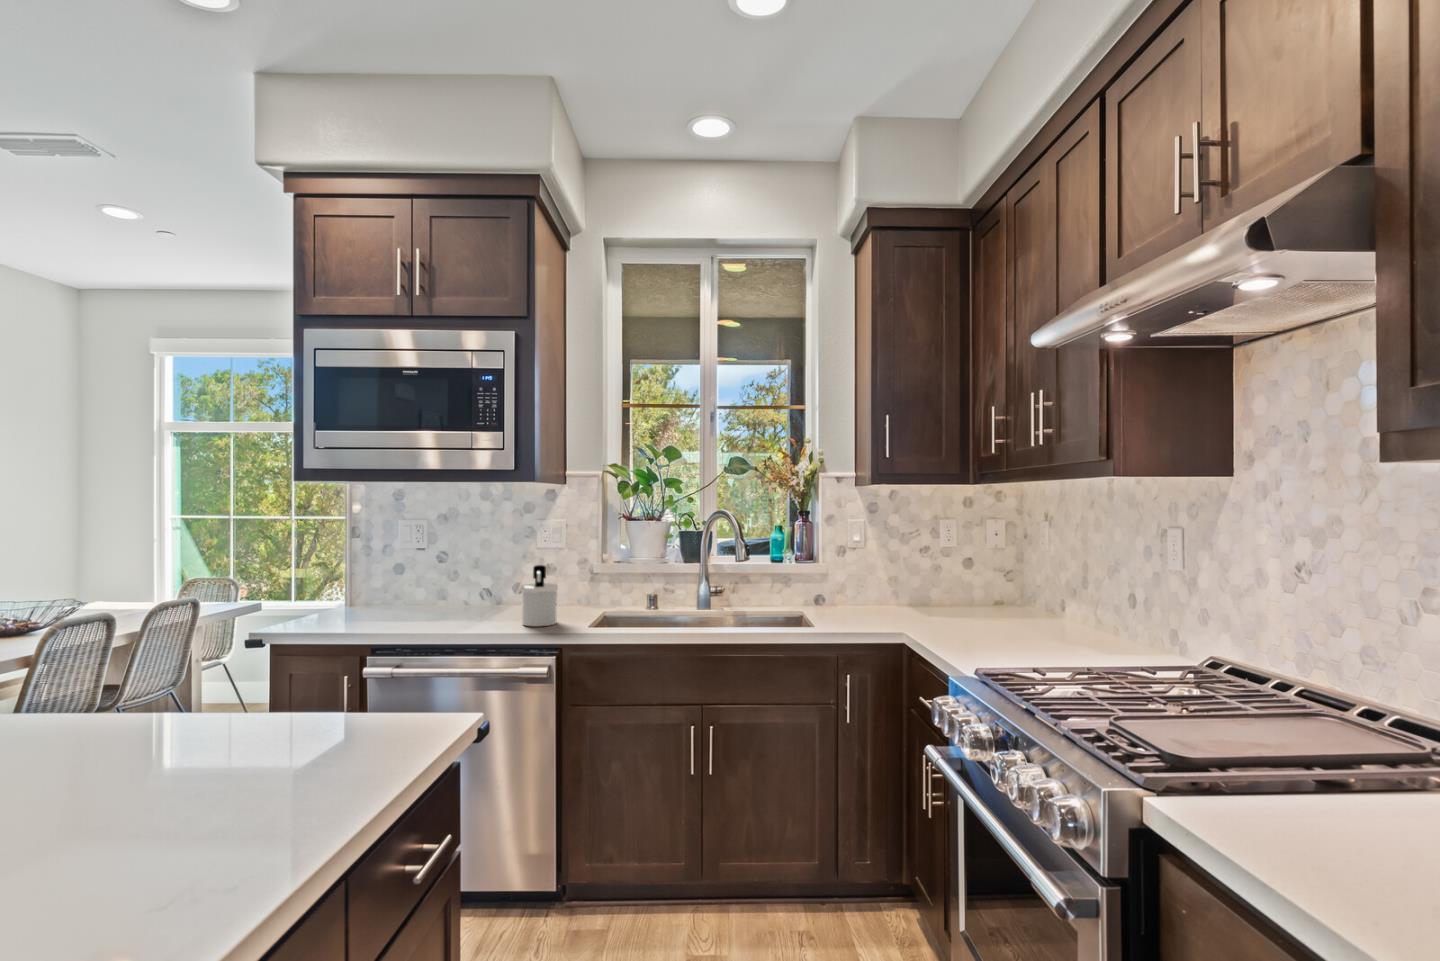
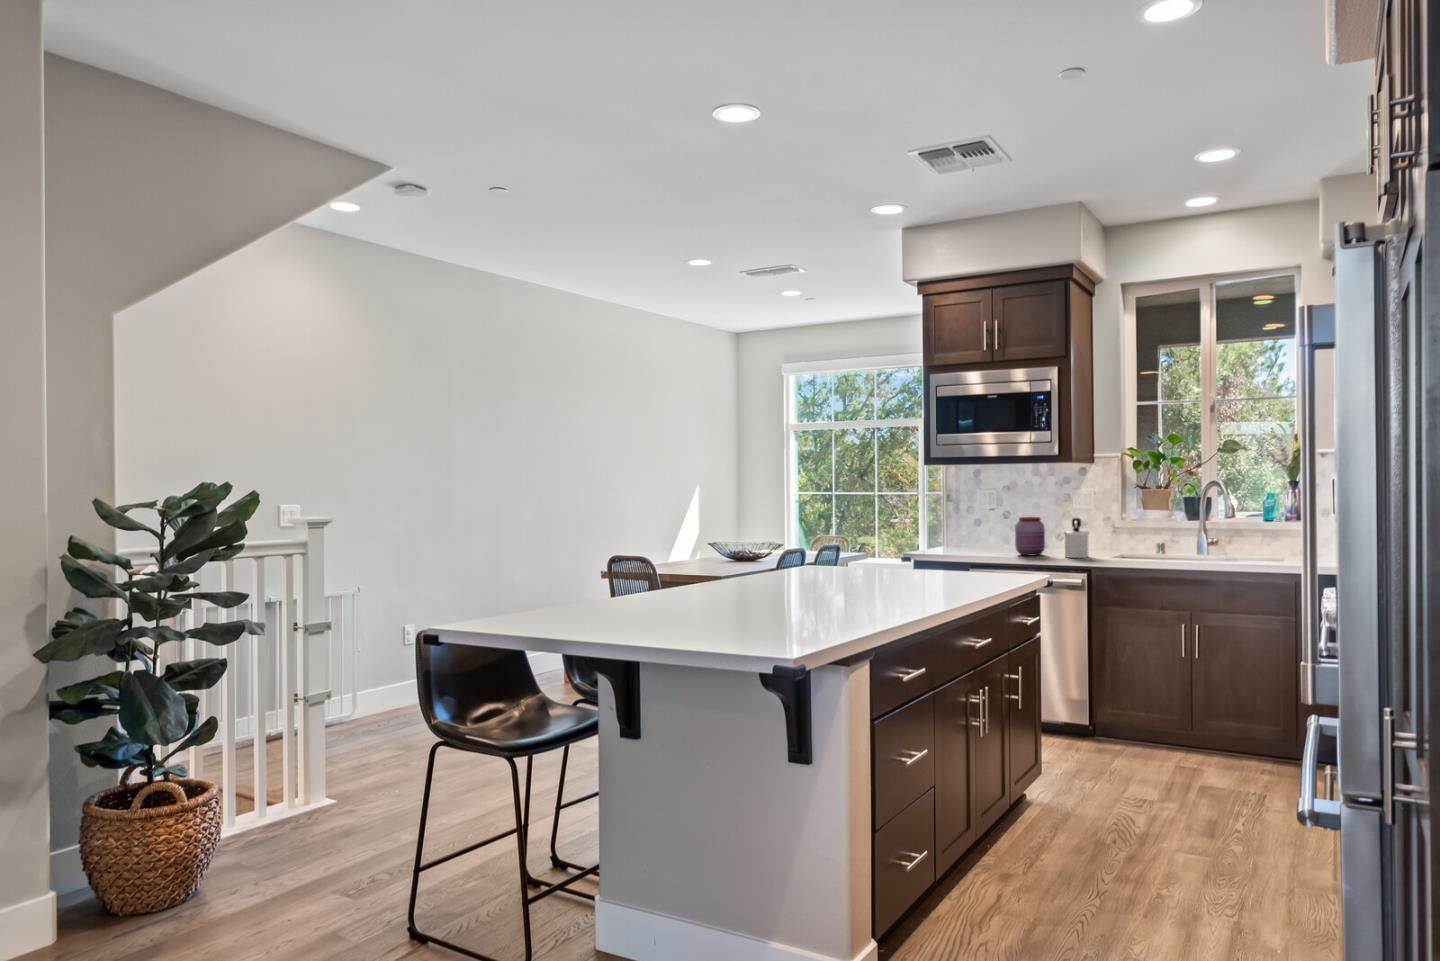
jar: none [449,563,493,624] -> present [1015,517,1045,556]

